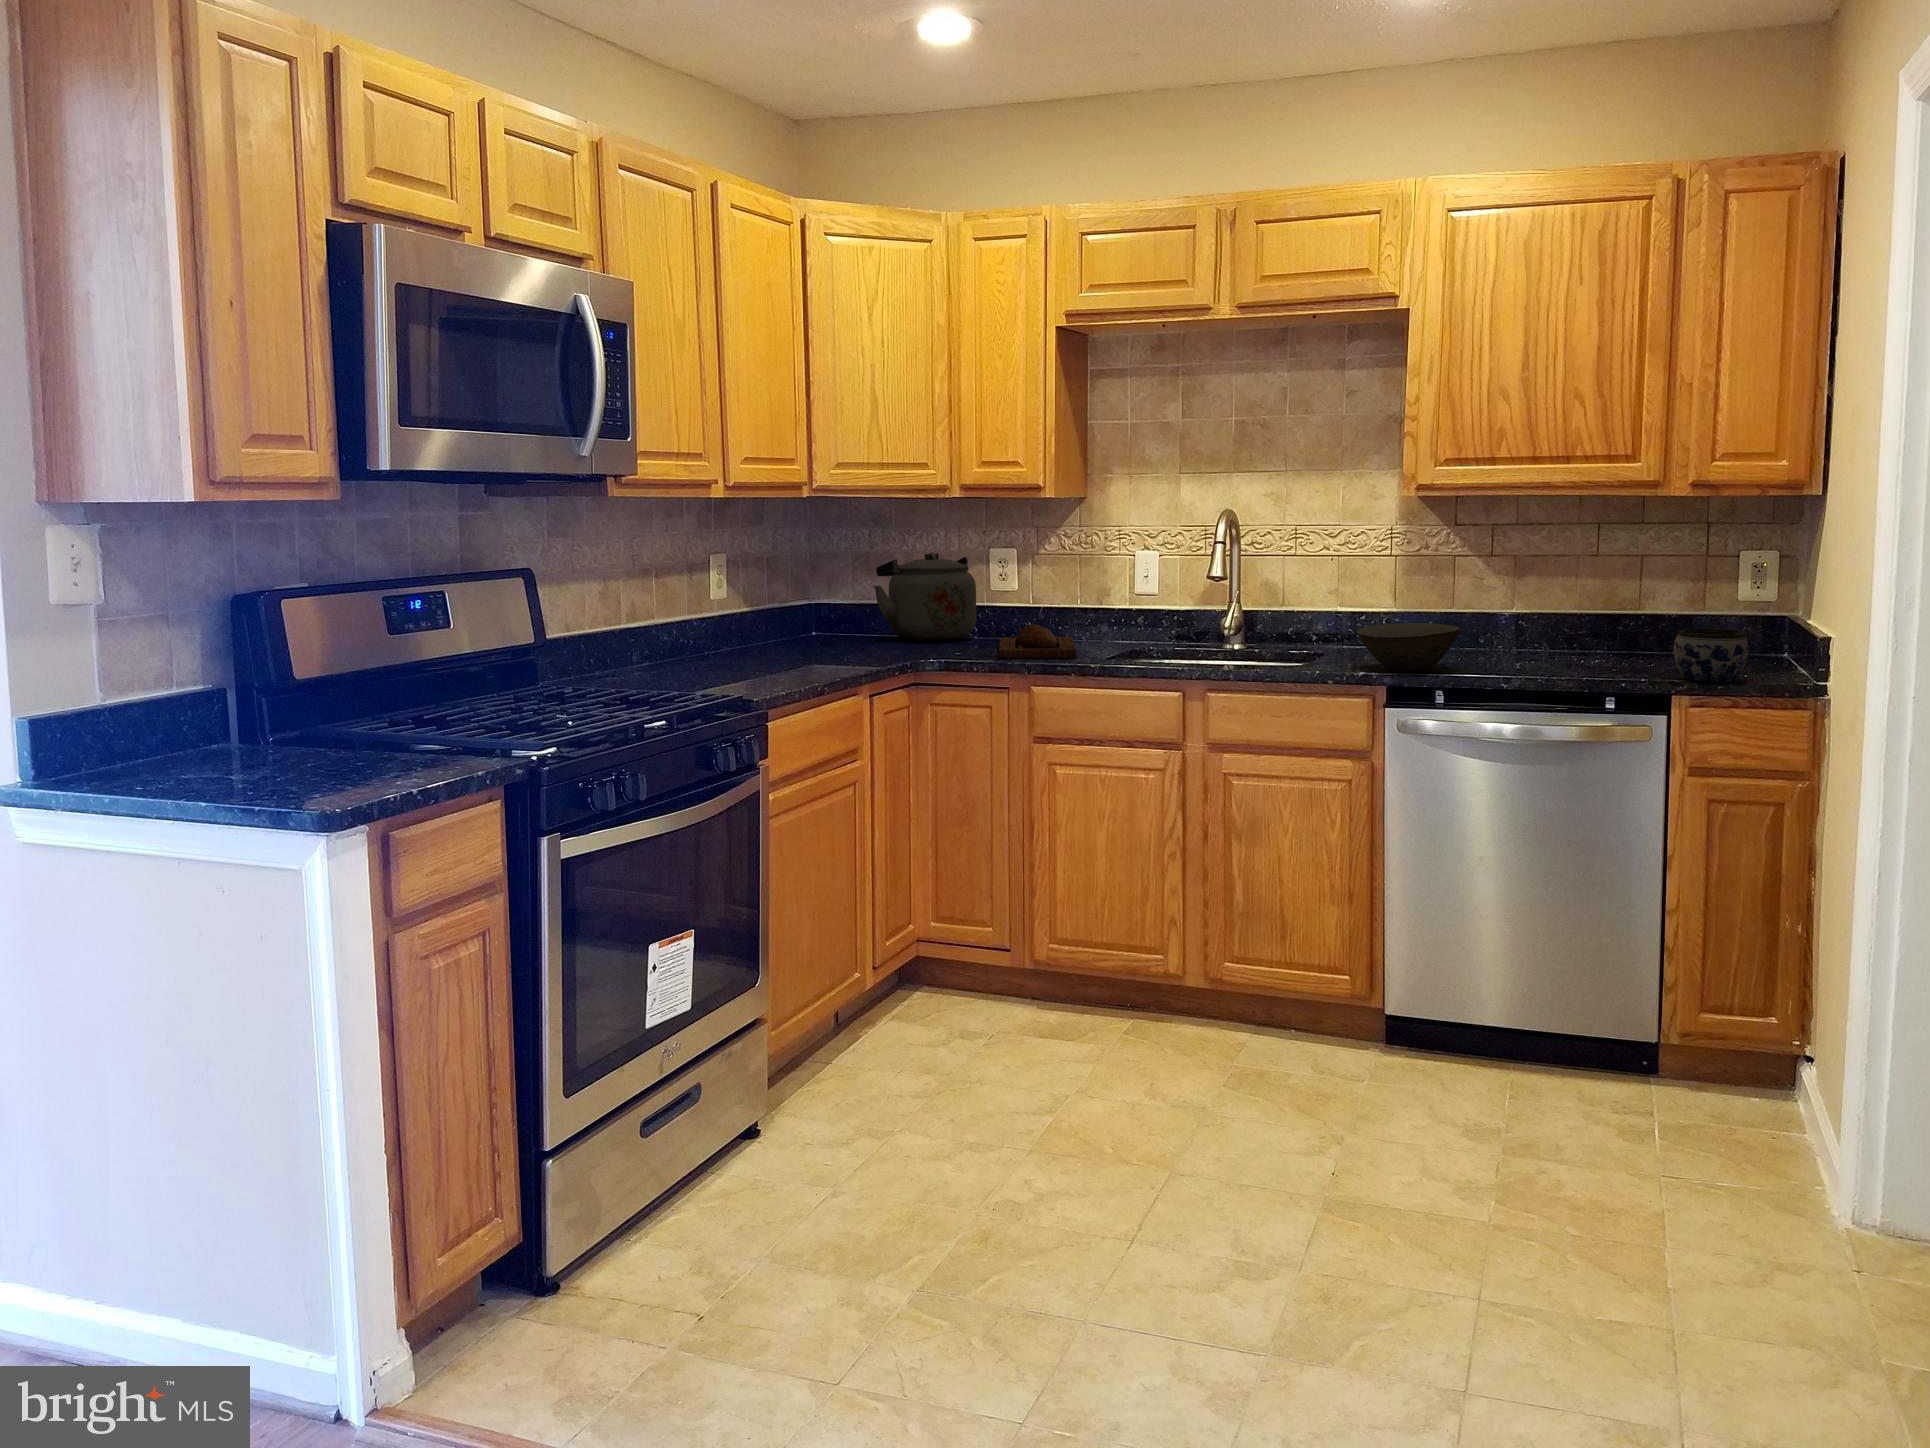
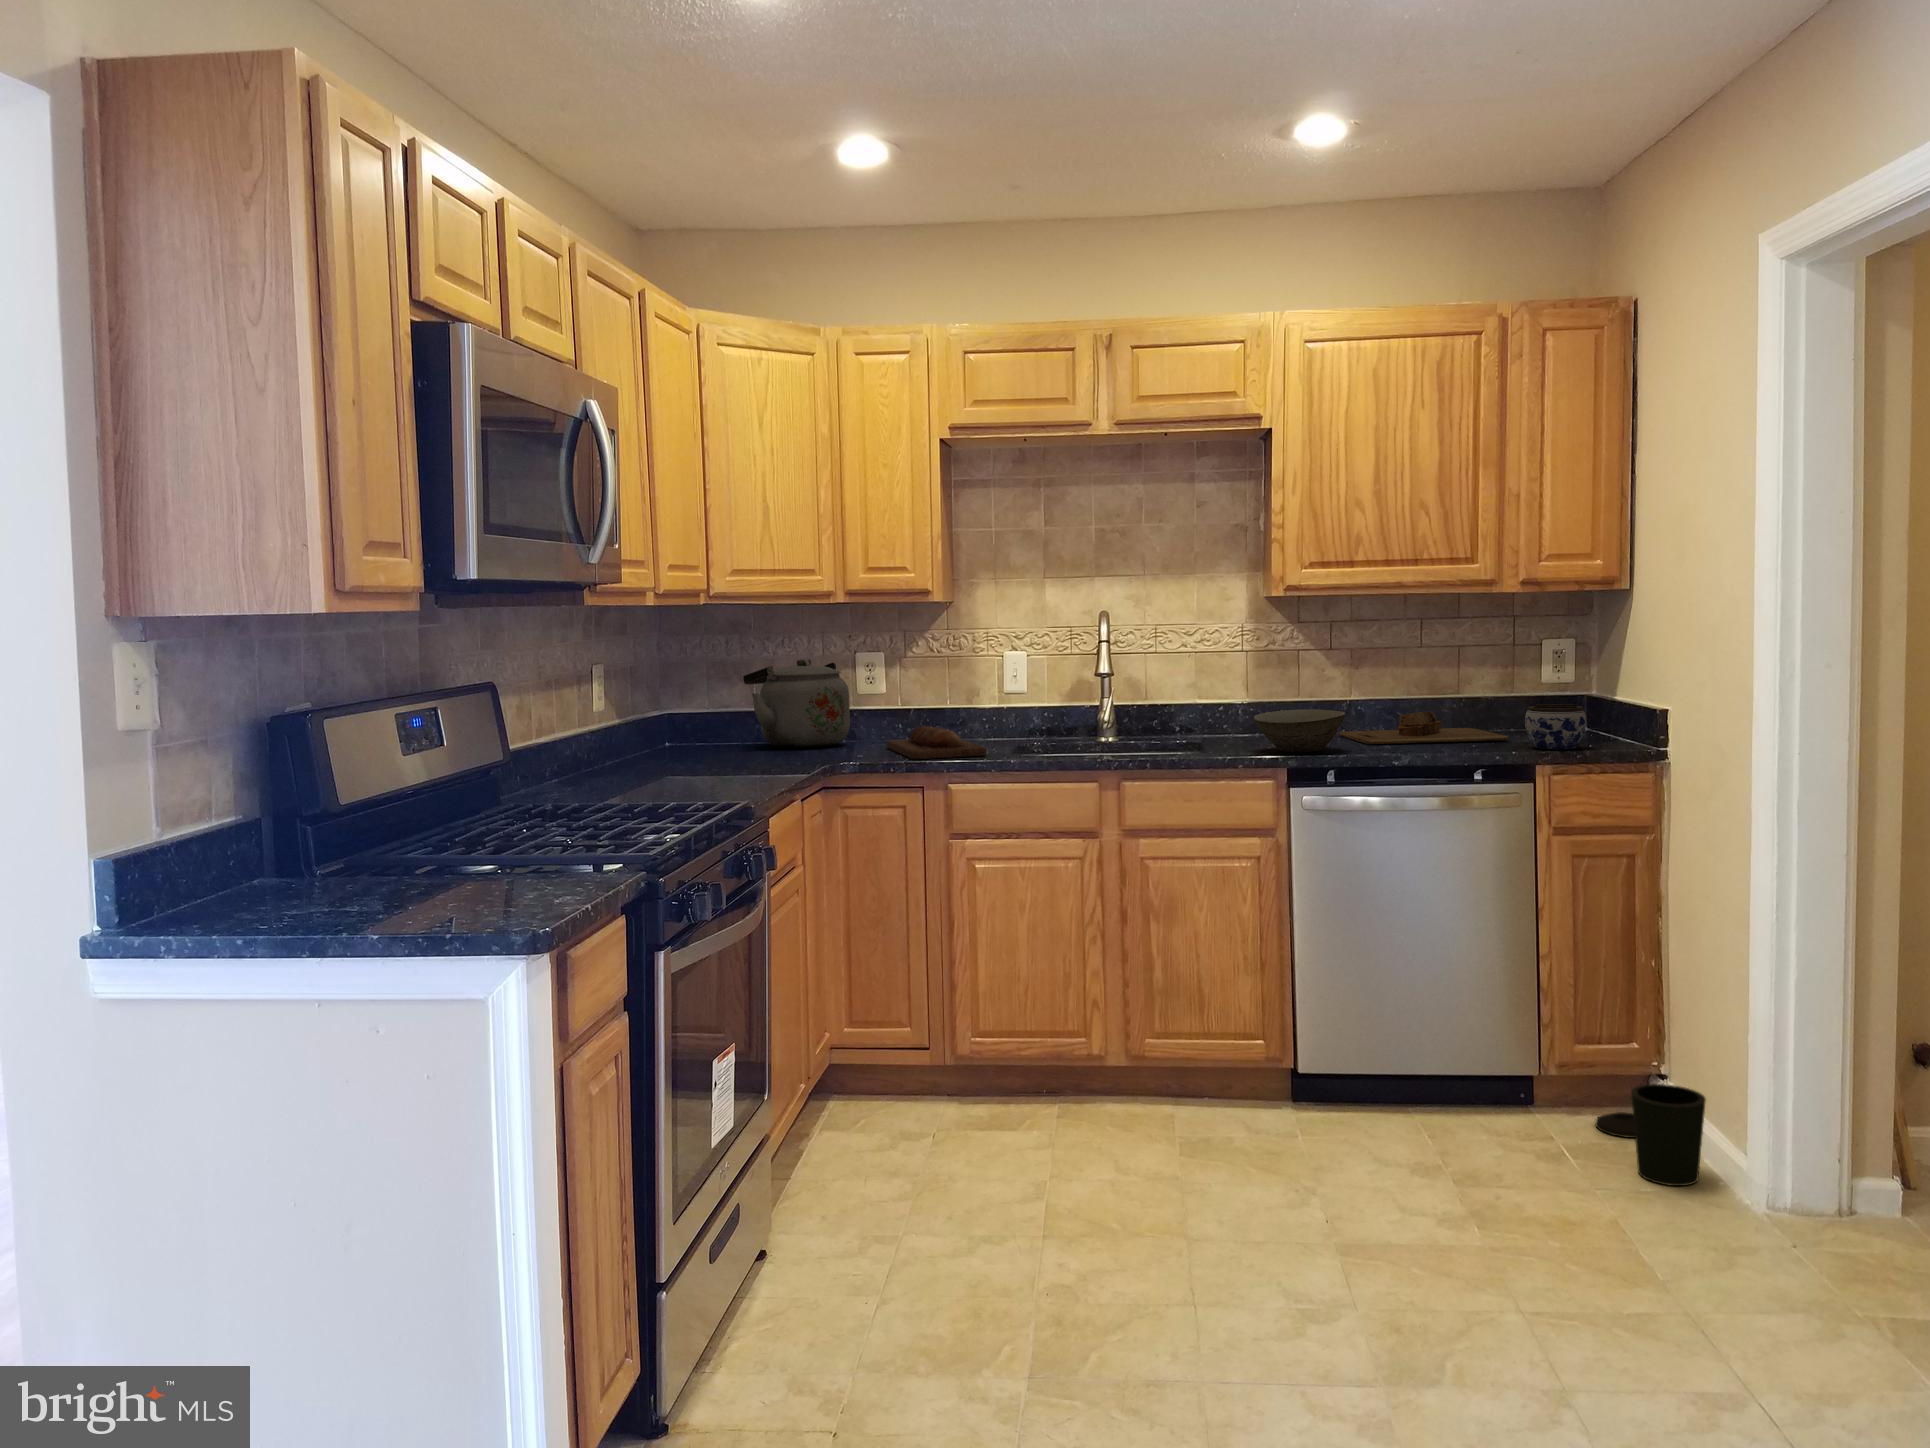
cutting board: none [1486,630,1669,667] -> present [1339,711,1508,745]
trash can: none [1713,1076,1816,1198] -> present [1596,1084,1706,1186]

